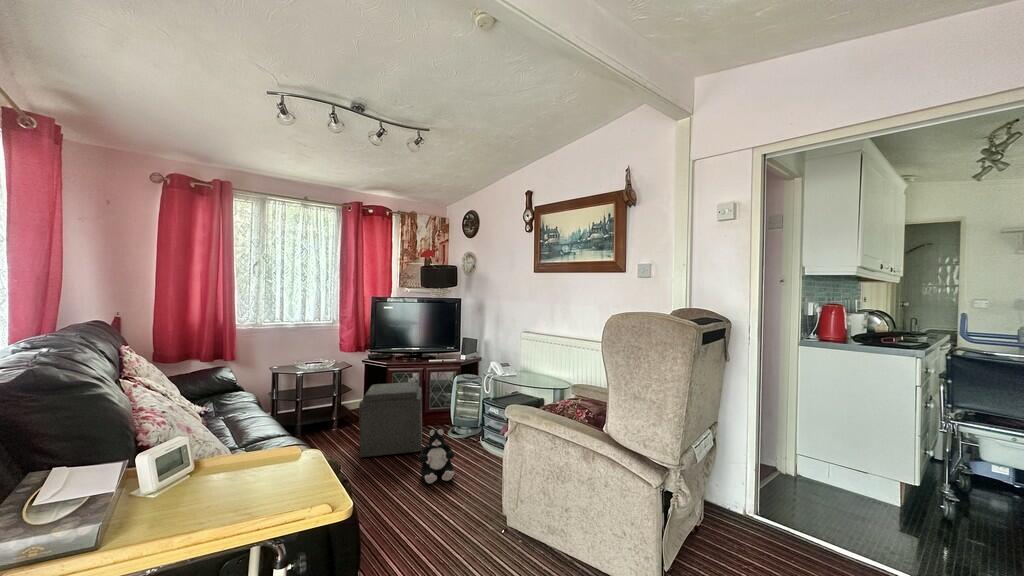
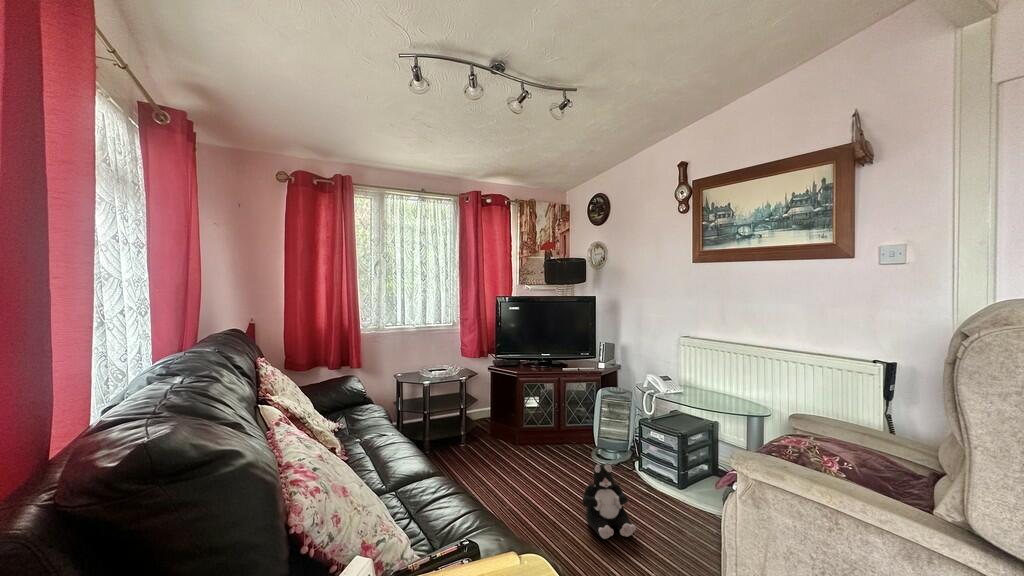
ottoman: present [359,382,422,457] -> none [500,395,572,487]

